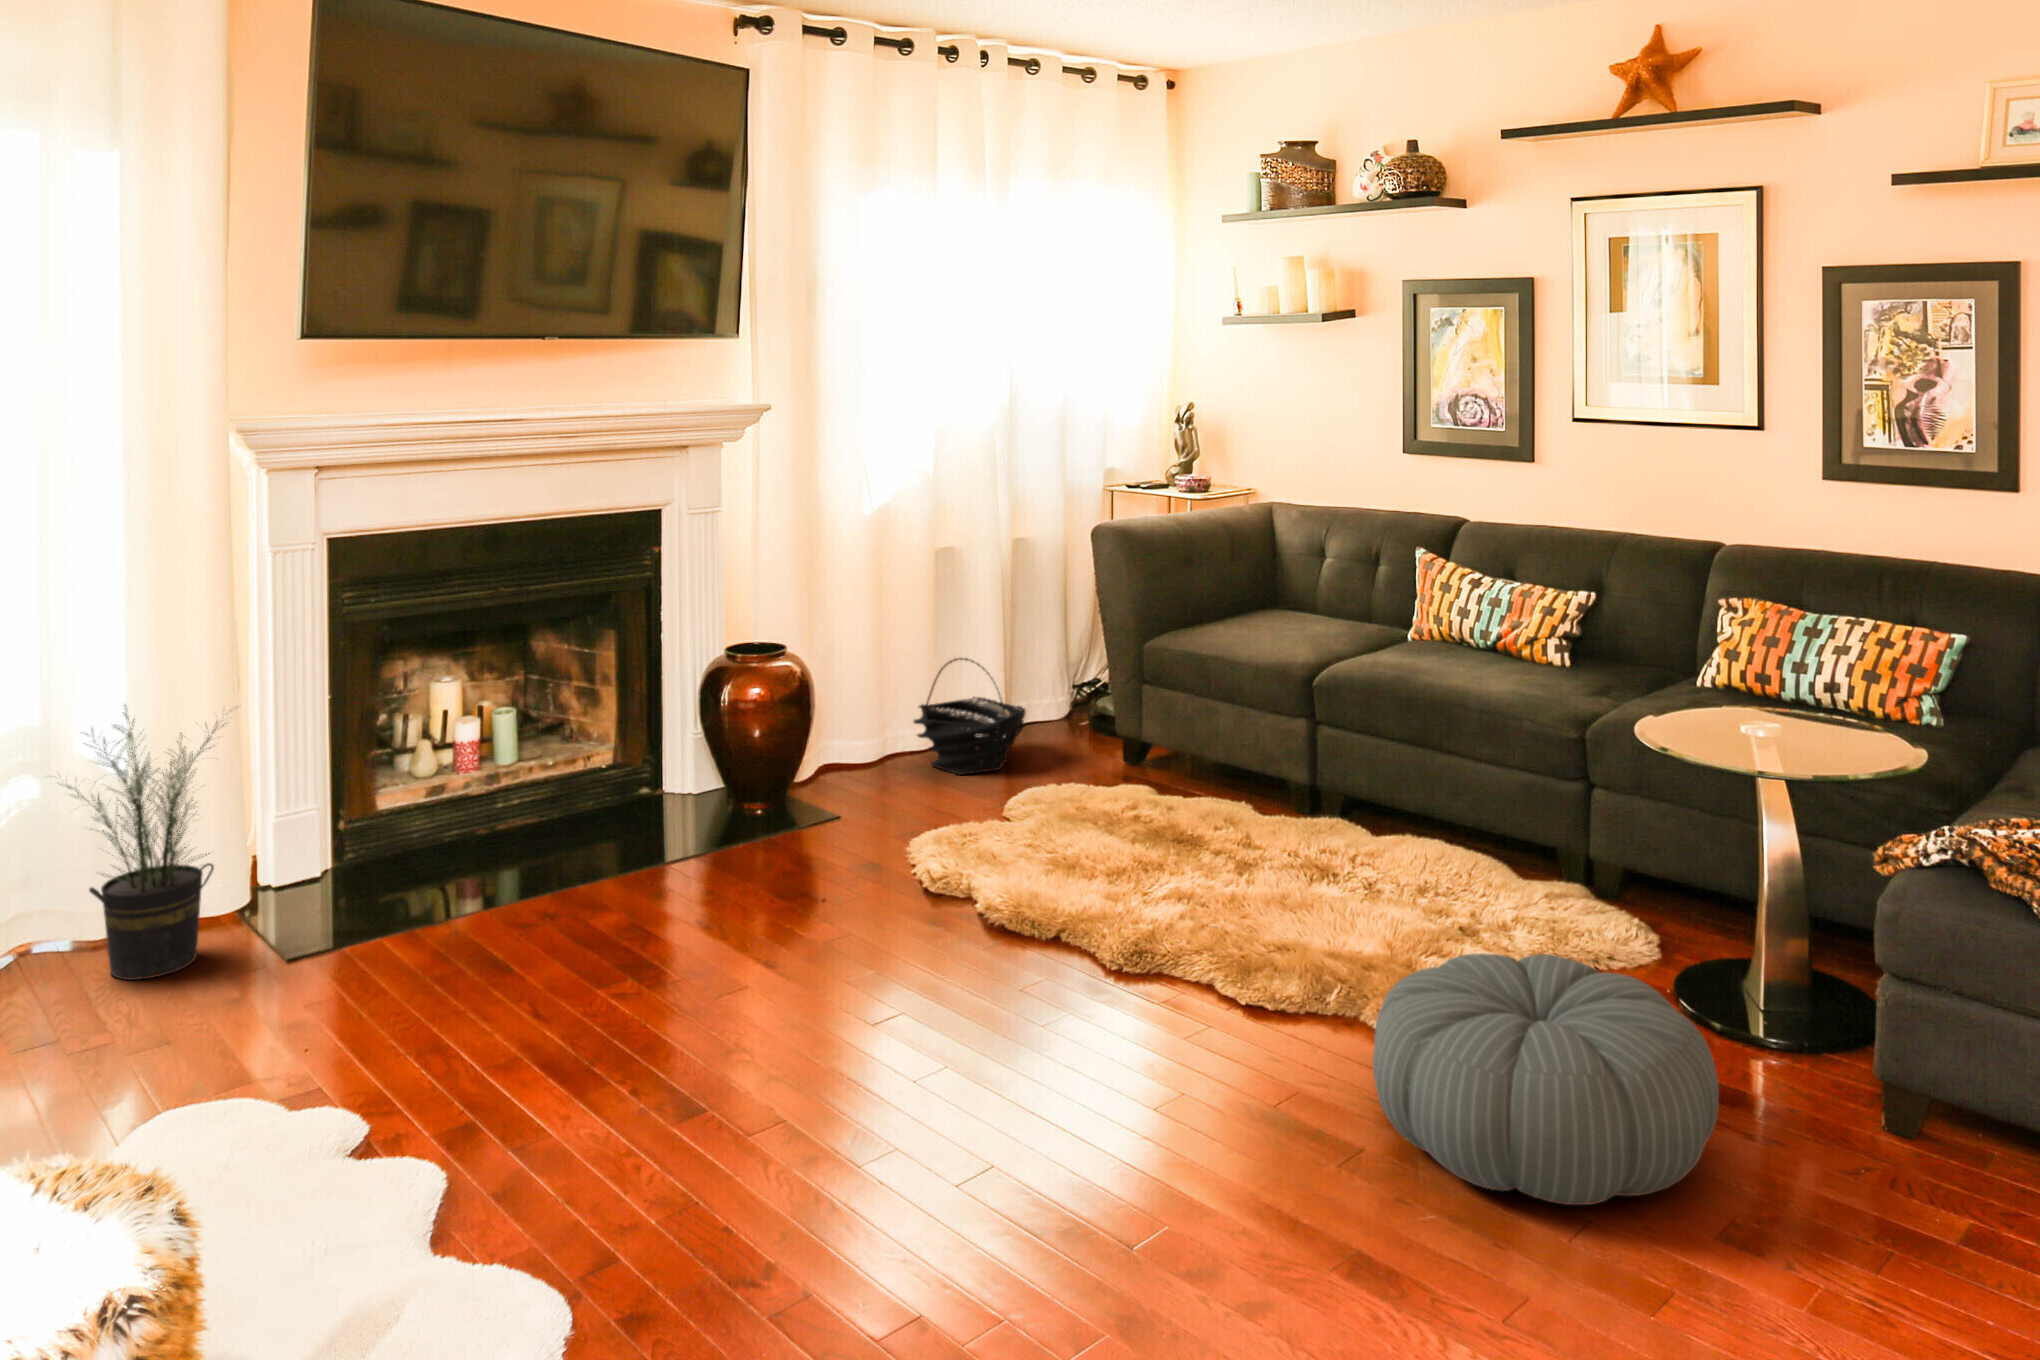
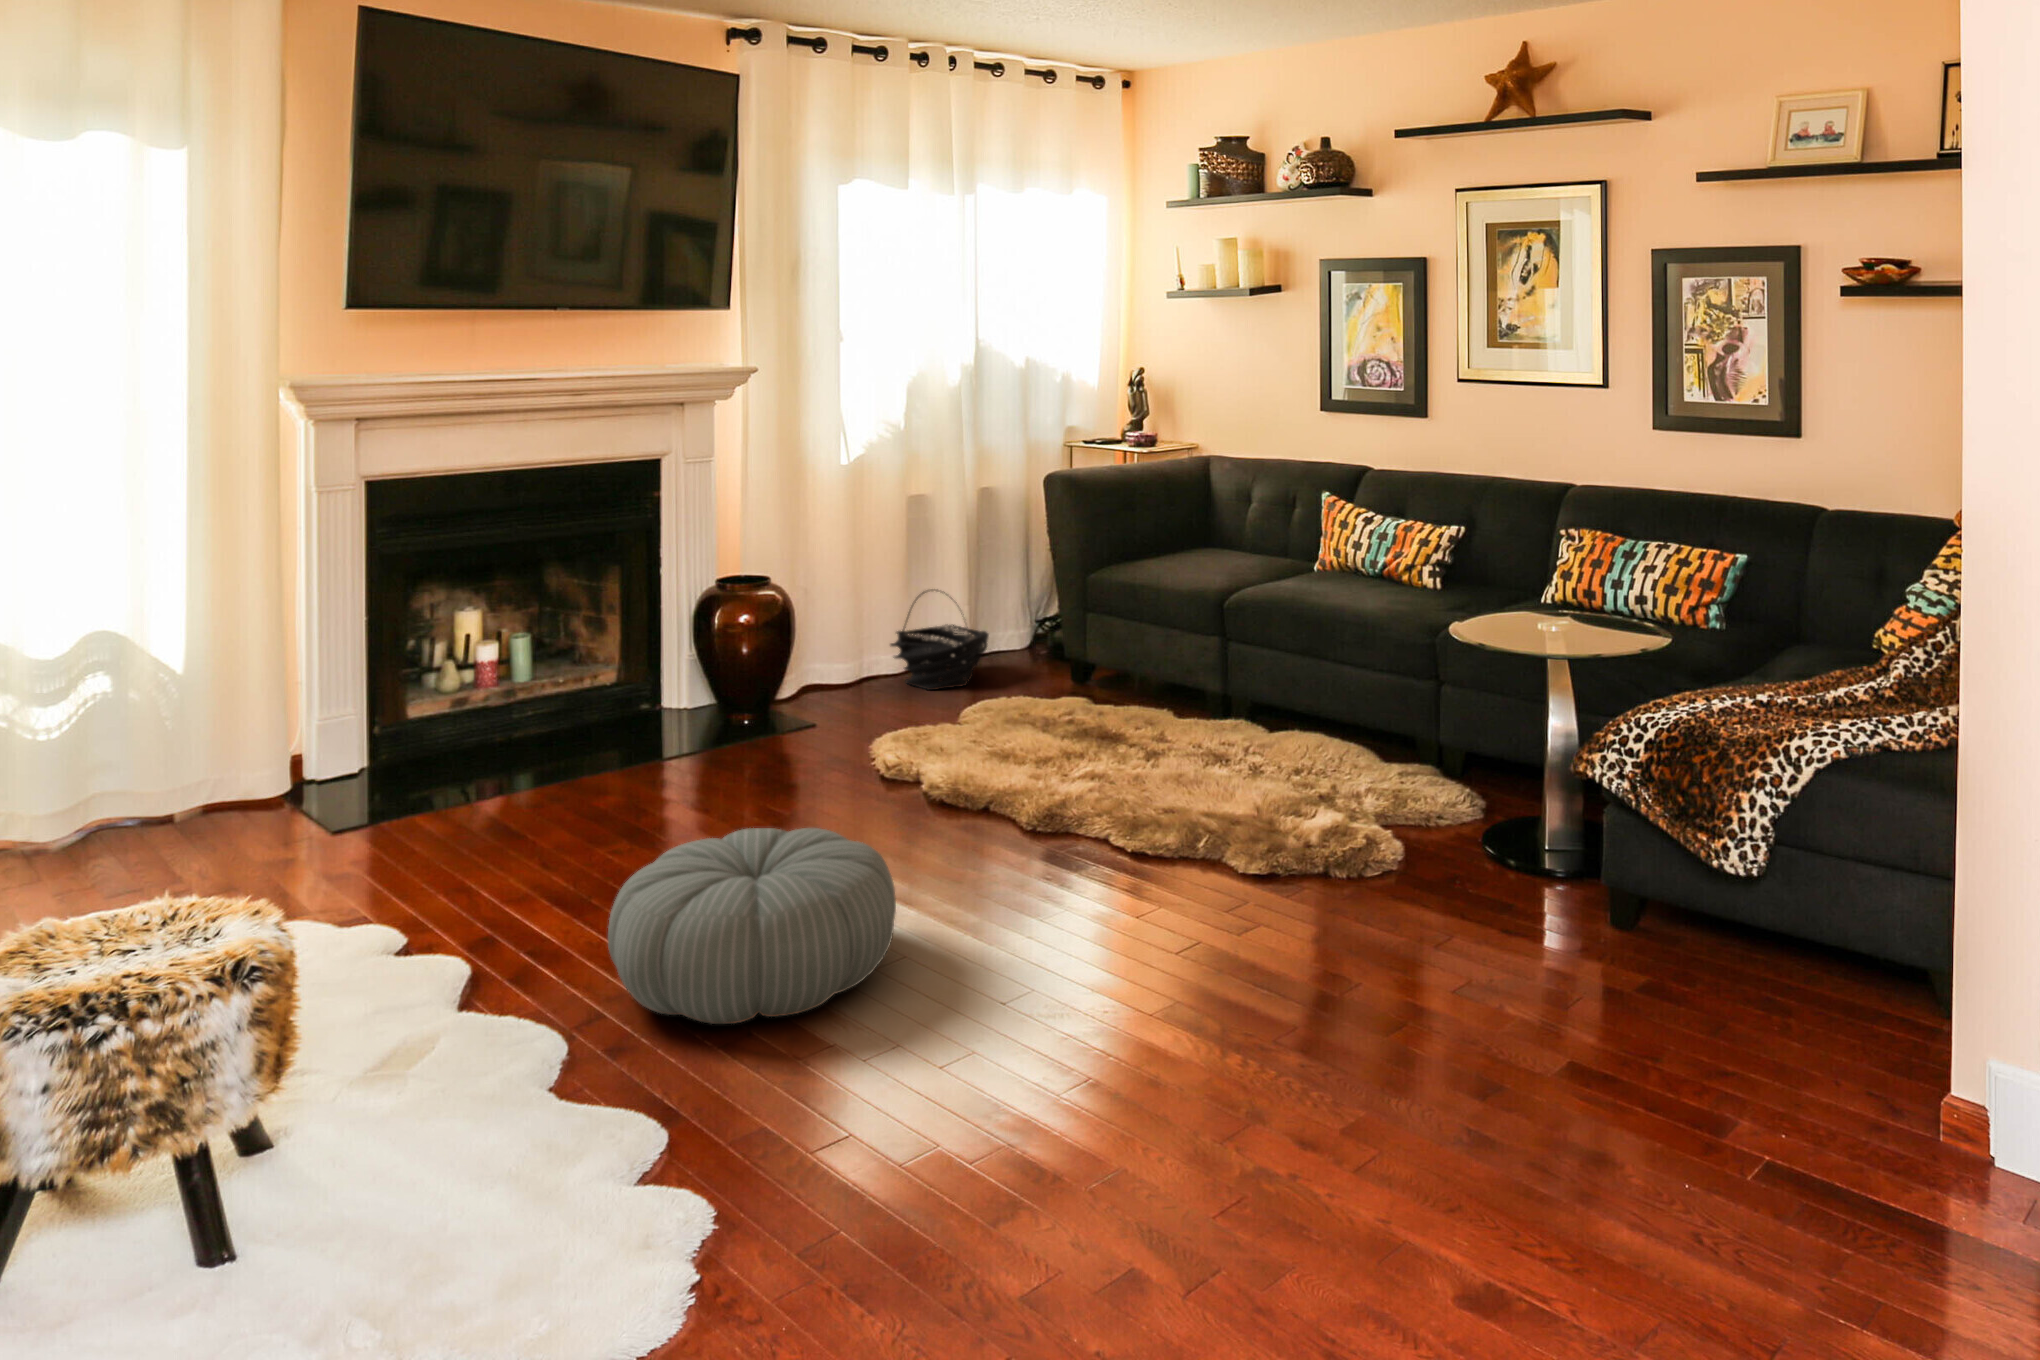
potted plant: present [62,705,239,980] -> none [102,619,280,854]
pouf: present [1373,953,1719,1205] -> present [608,828,896,1024]

